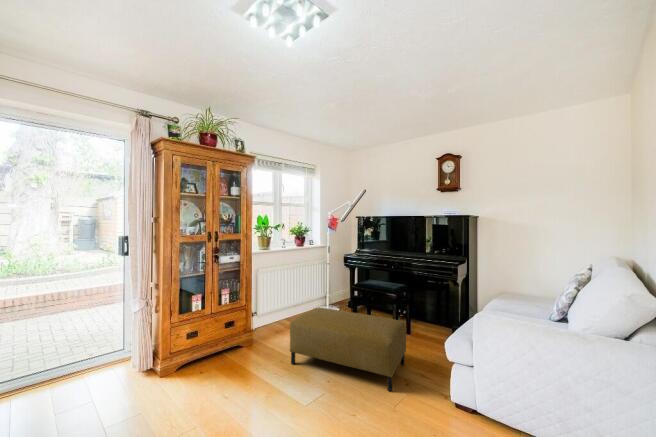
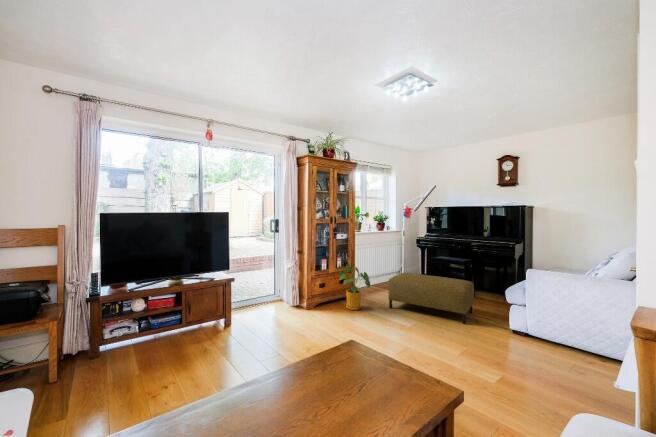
house plant: none [211,299,261,373] -> present [335,264,370,310]

